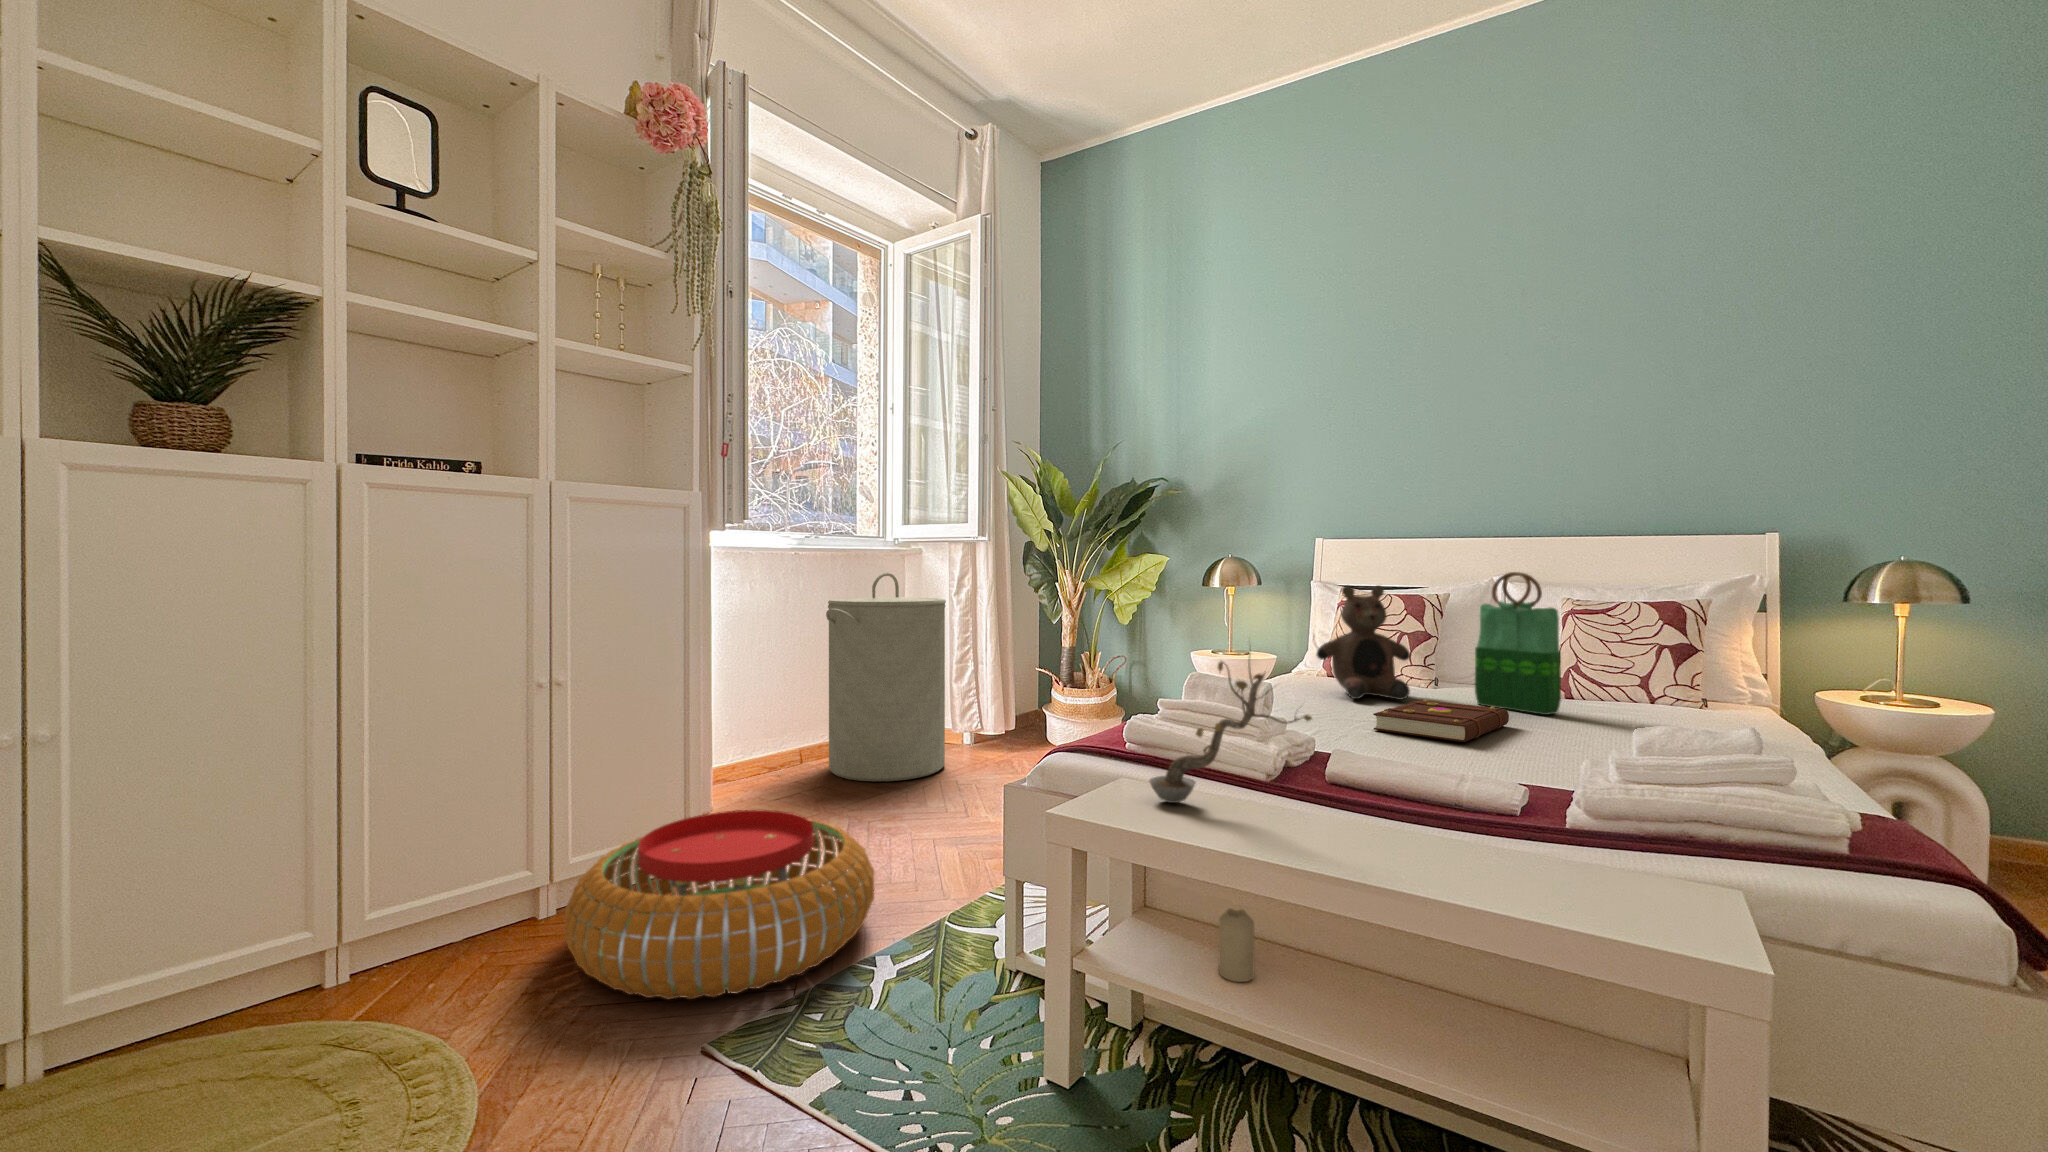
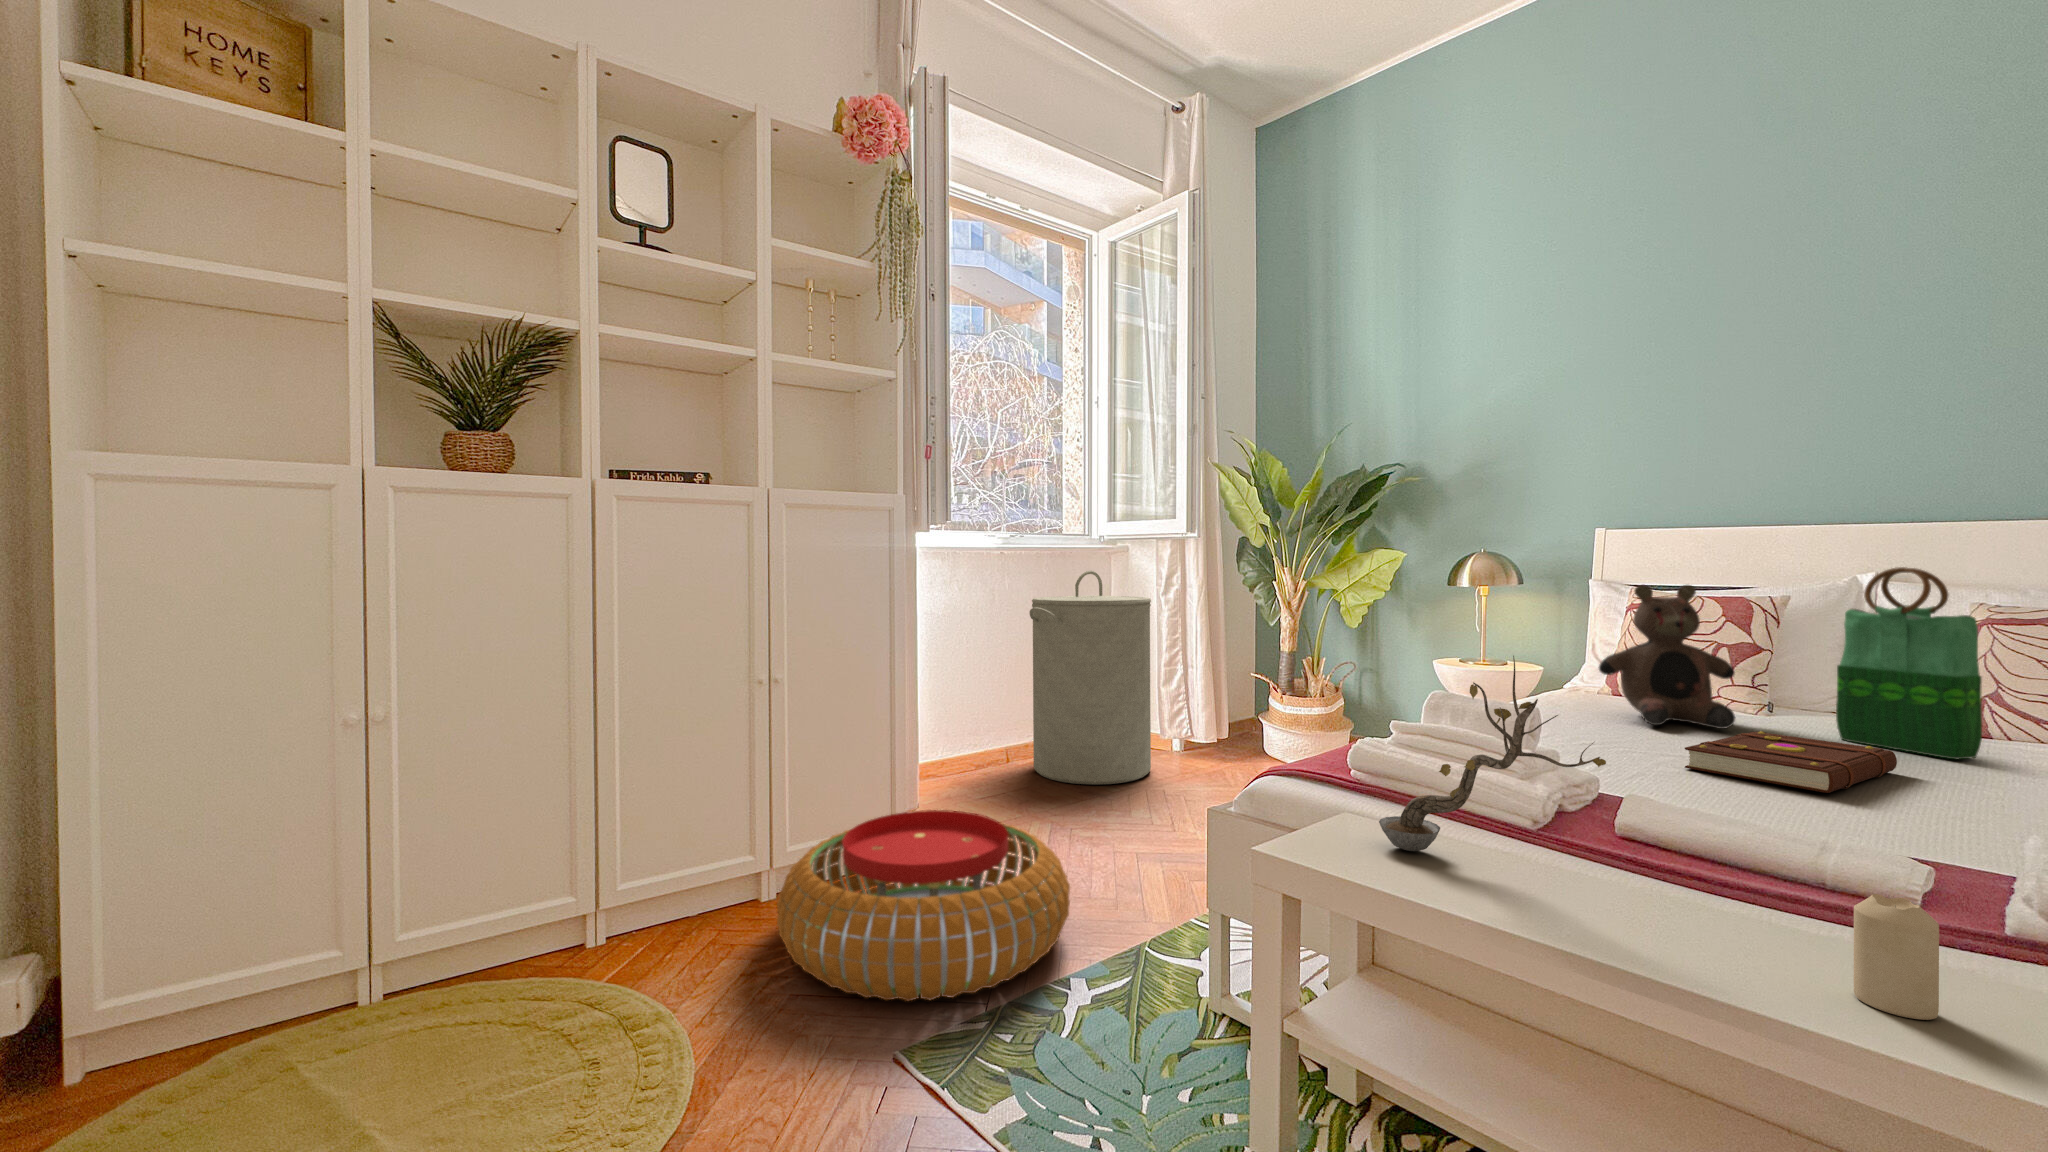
candle: present [1219,908,1254,982] -> present [1854,894,1939,1020]

